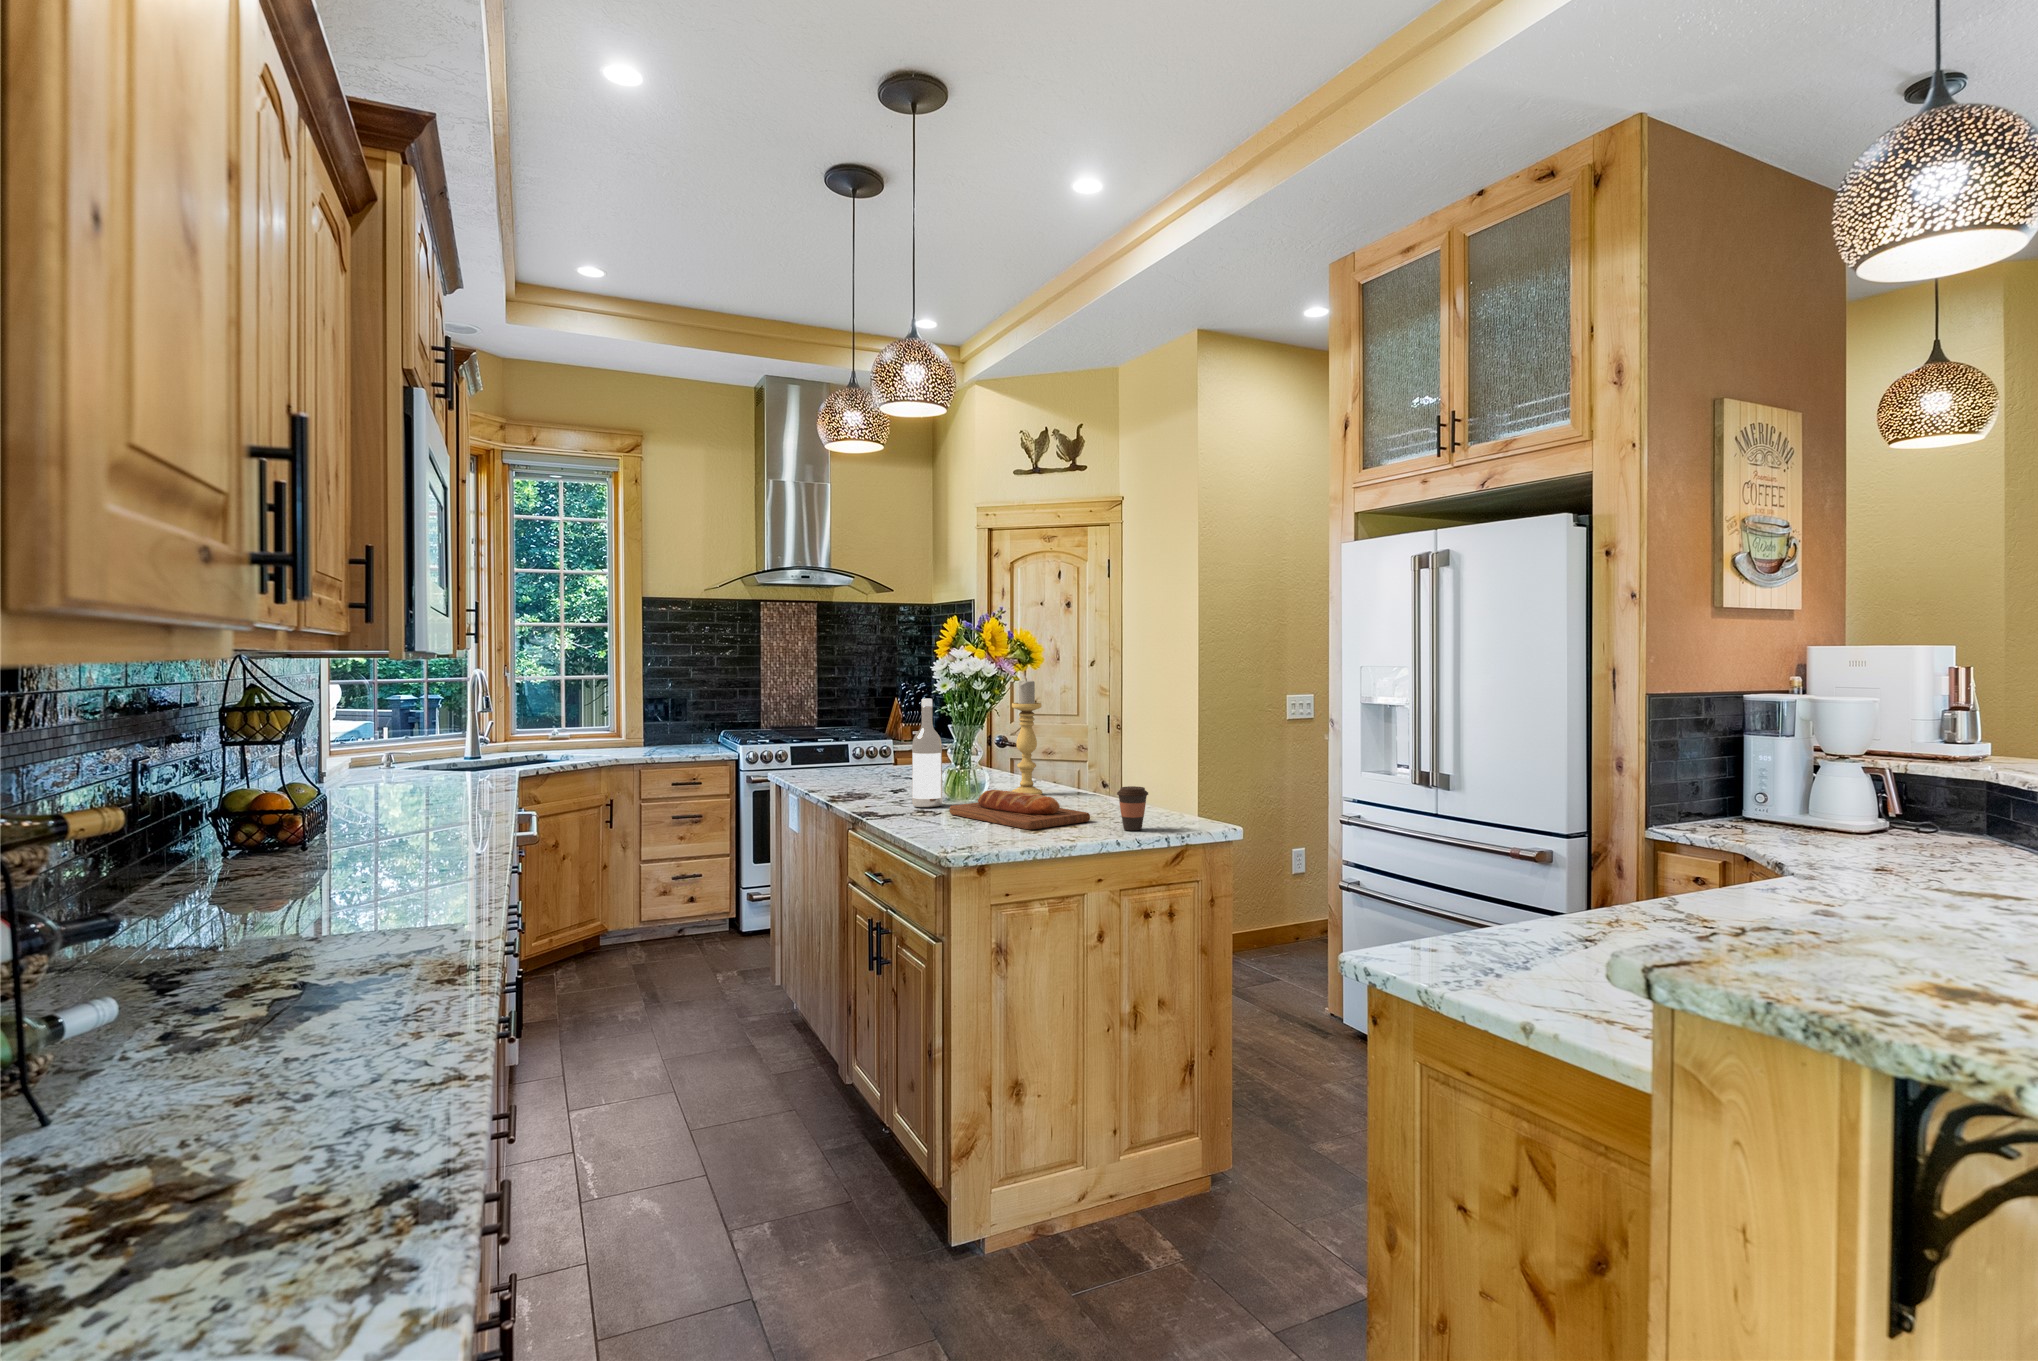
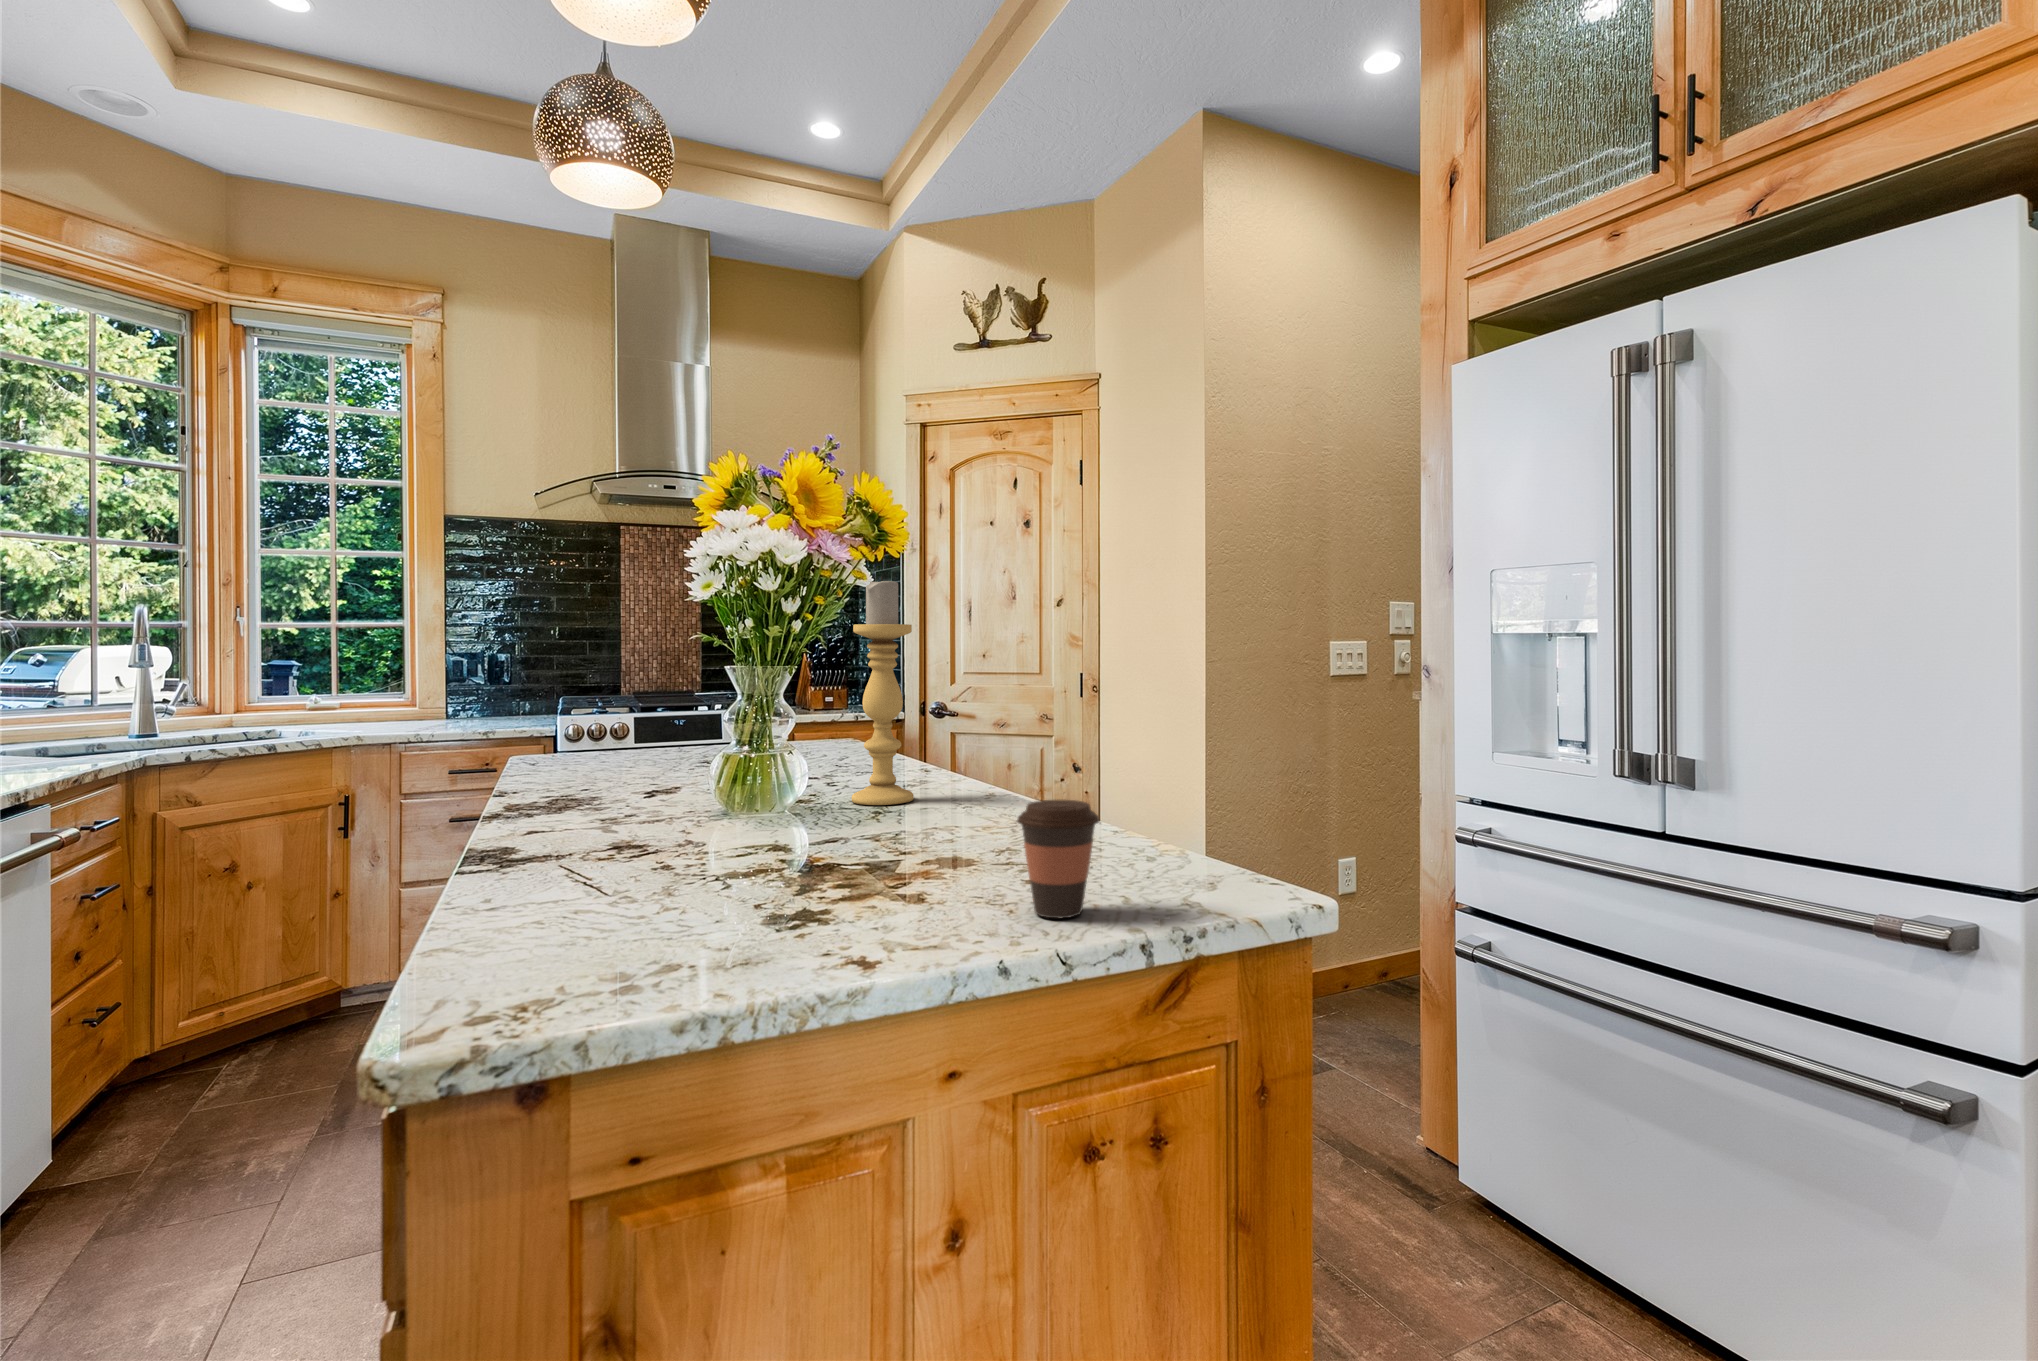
wine bottle: present [912,698,942,807] -> none [611,604,679,835]
bread loaf: present [949,790,1090,830] -> none [658,800,964,913]

